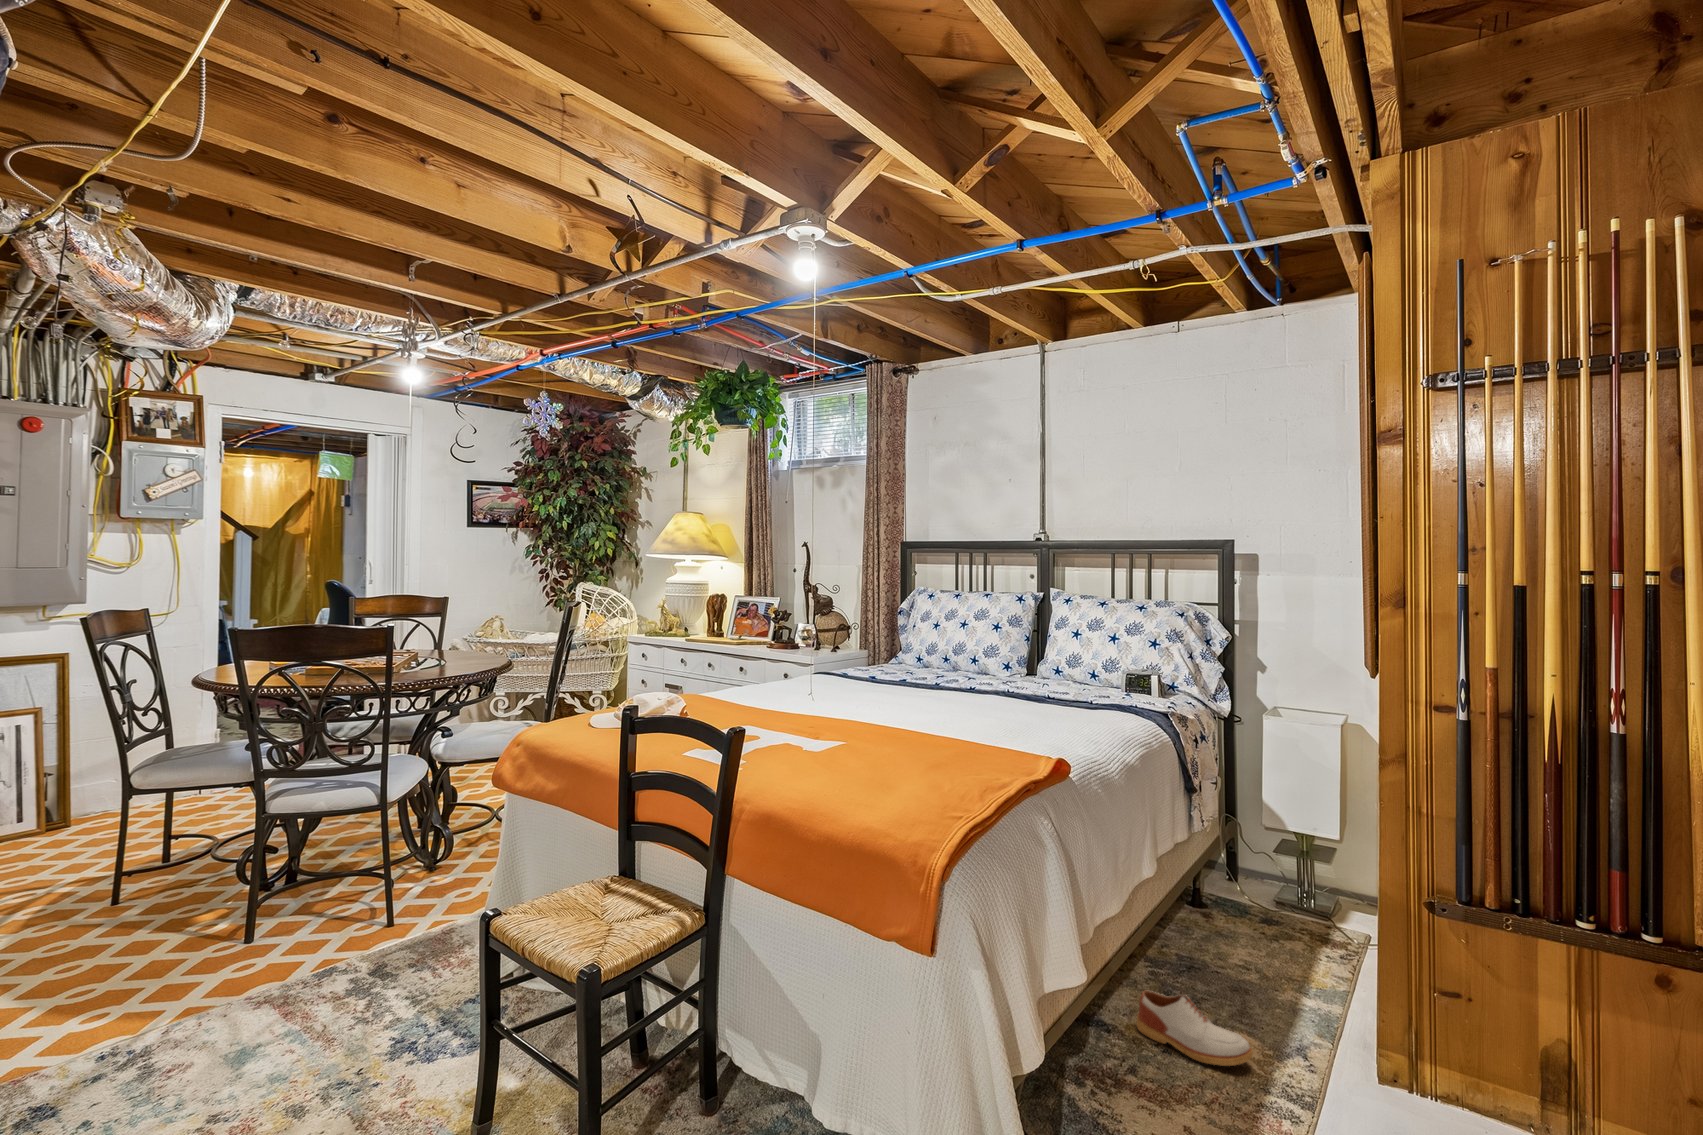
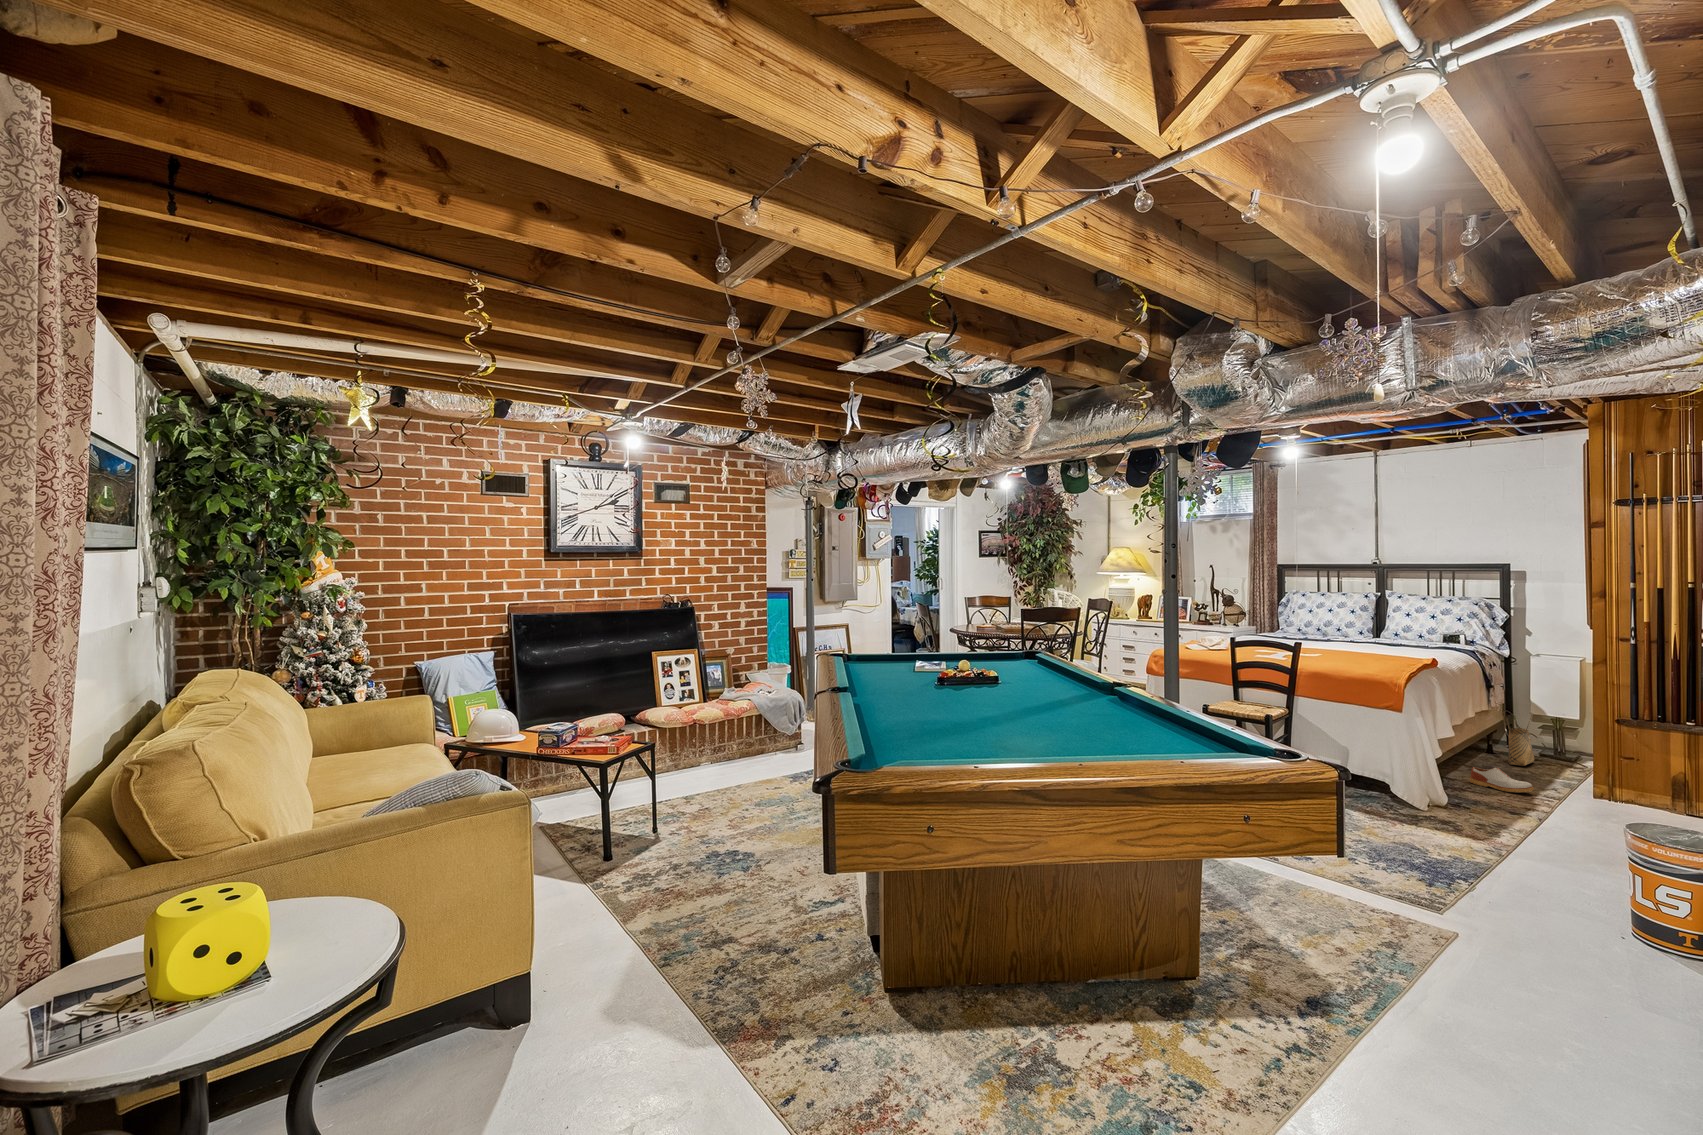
woven basket: none [1214,826,1262,942] -> present [1504,712,1534,766]

